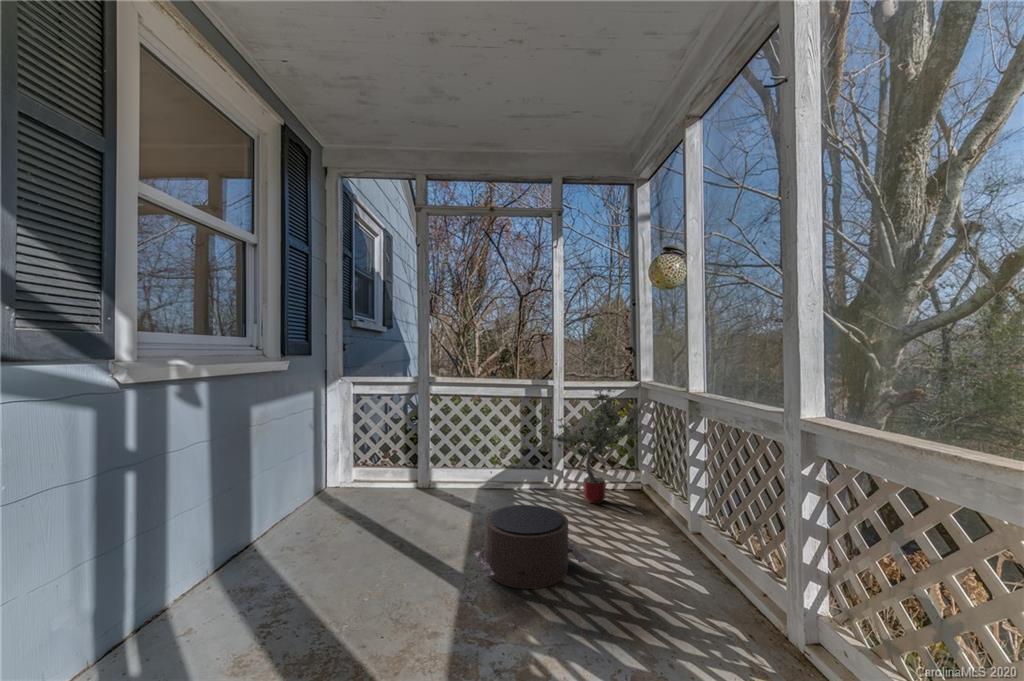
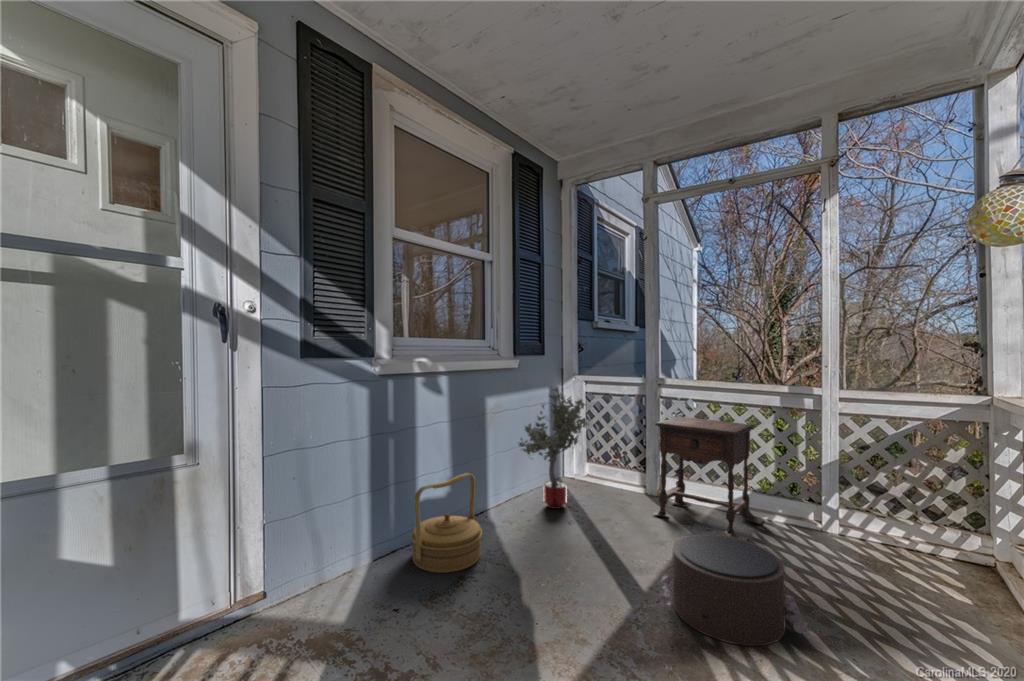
potted tree: present [550,389,642,504] -> present [519,388,588,509]
side table: none [430,411,515,510] -> present [652,416,764,540]
woven basket: none [169,501,276,638] -> present [411,473,482,573]

